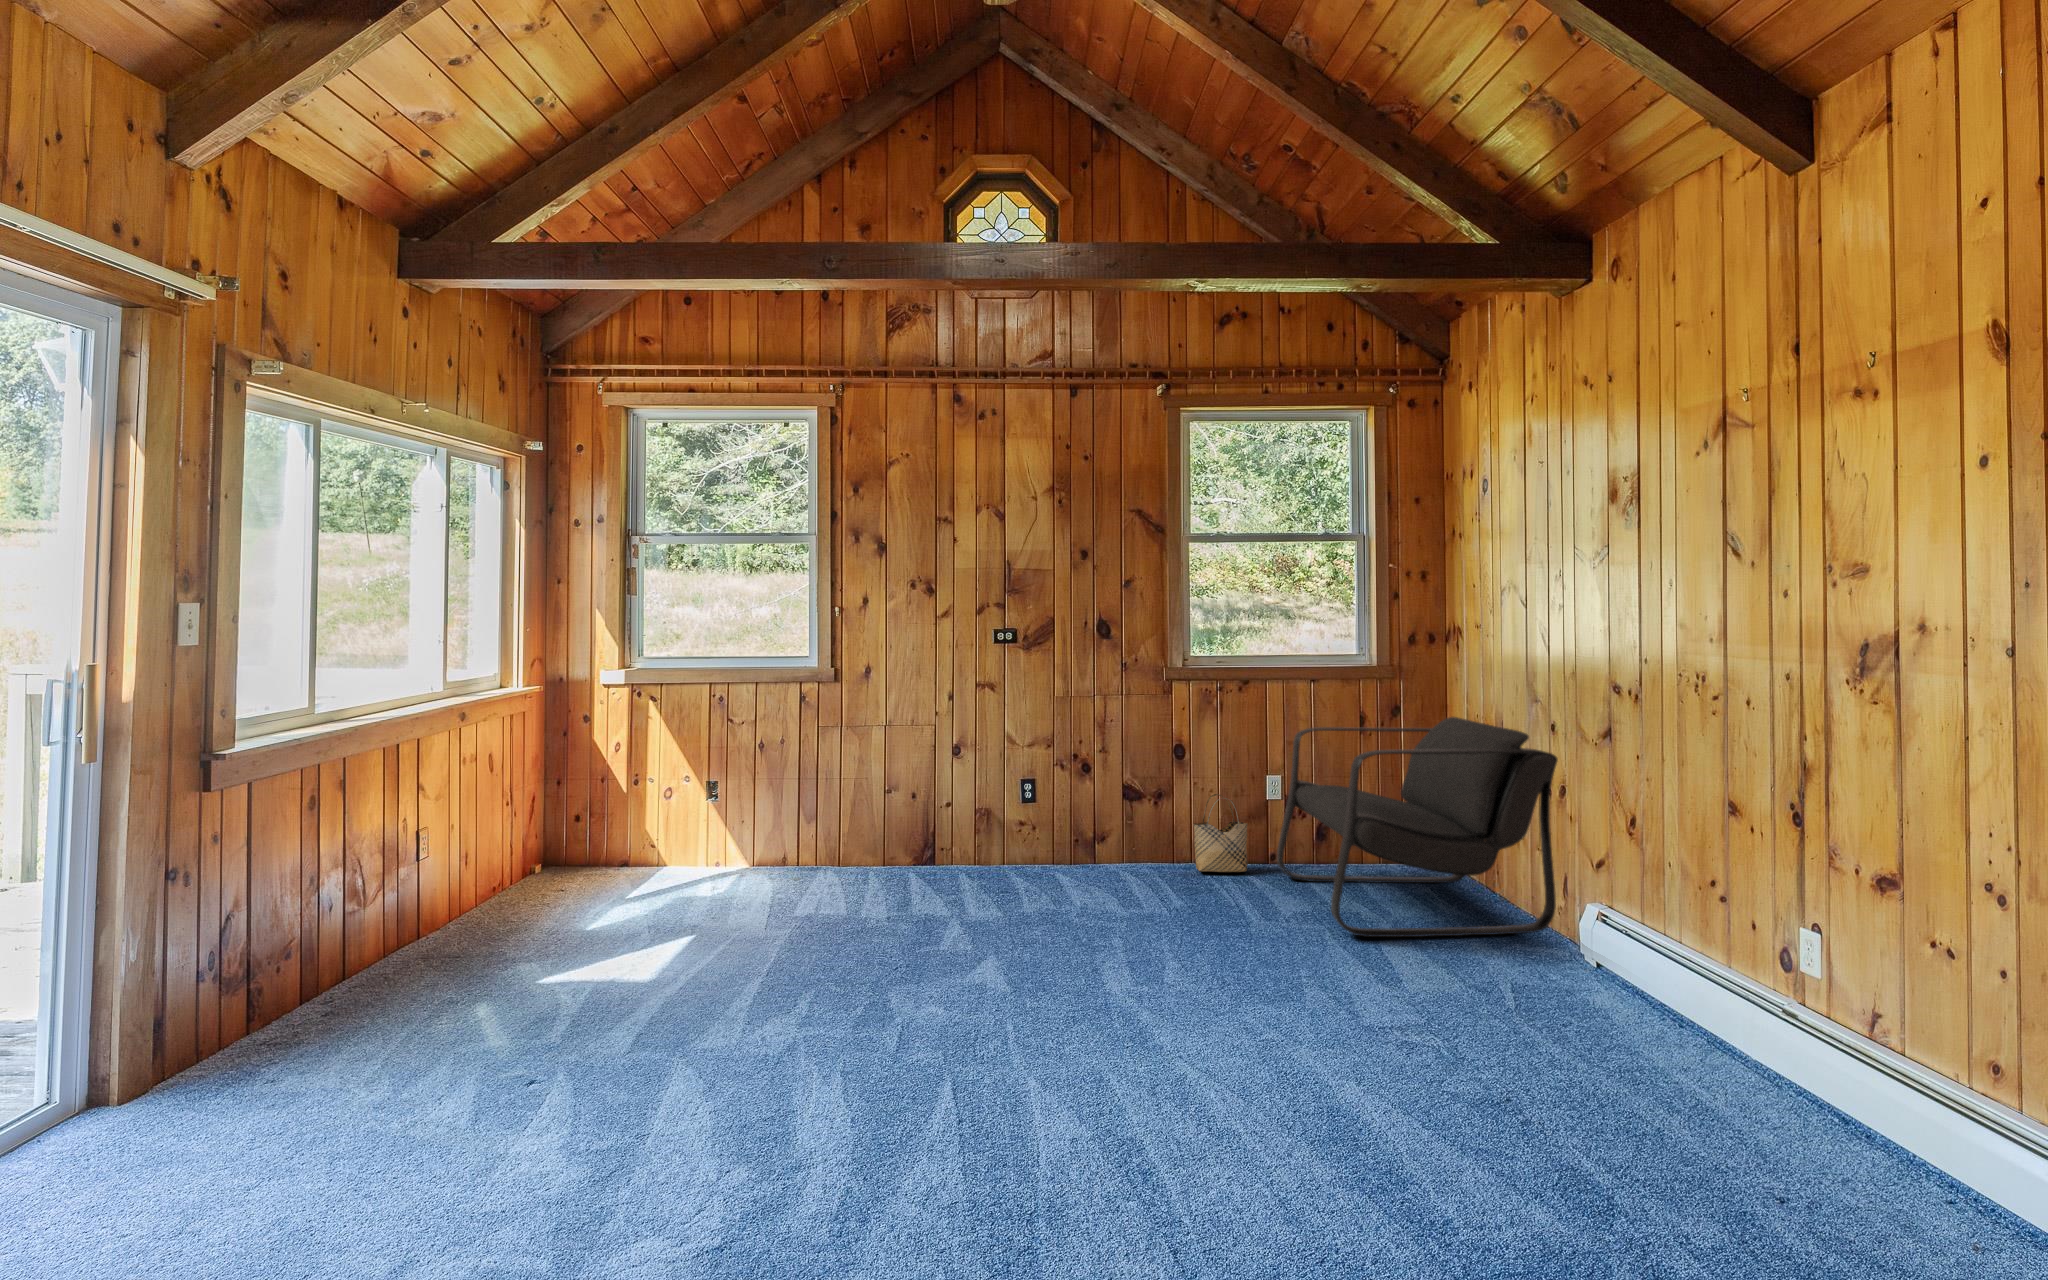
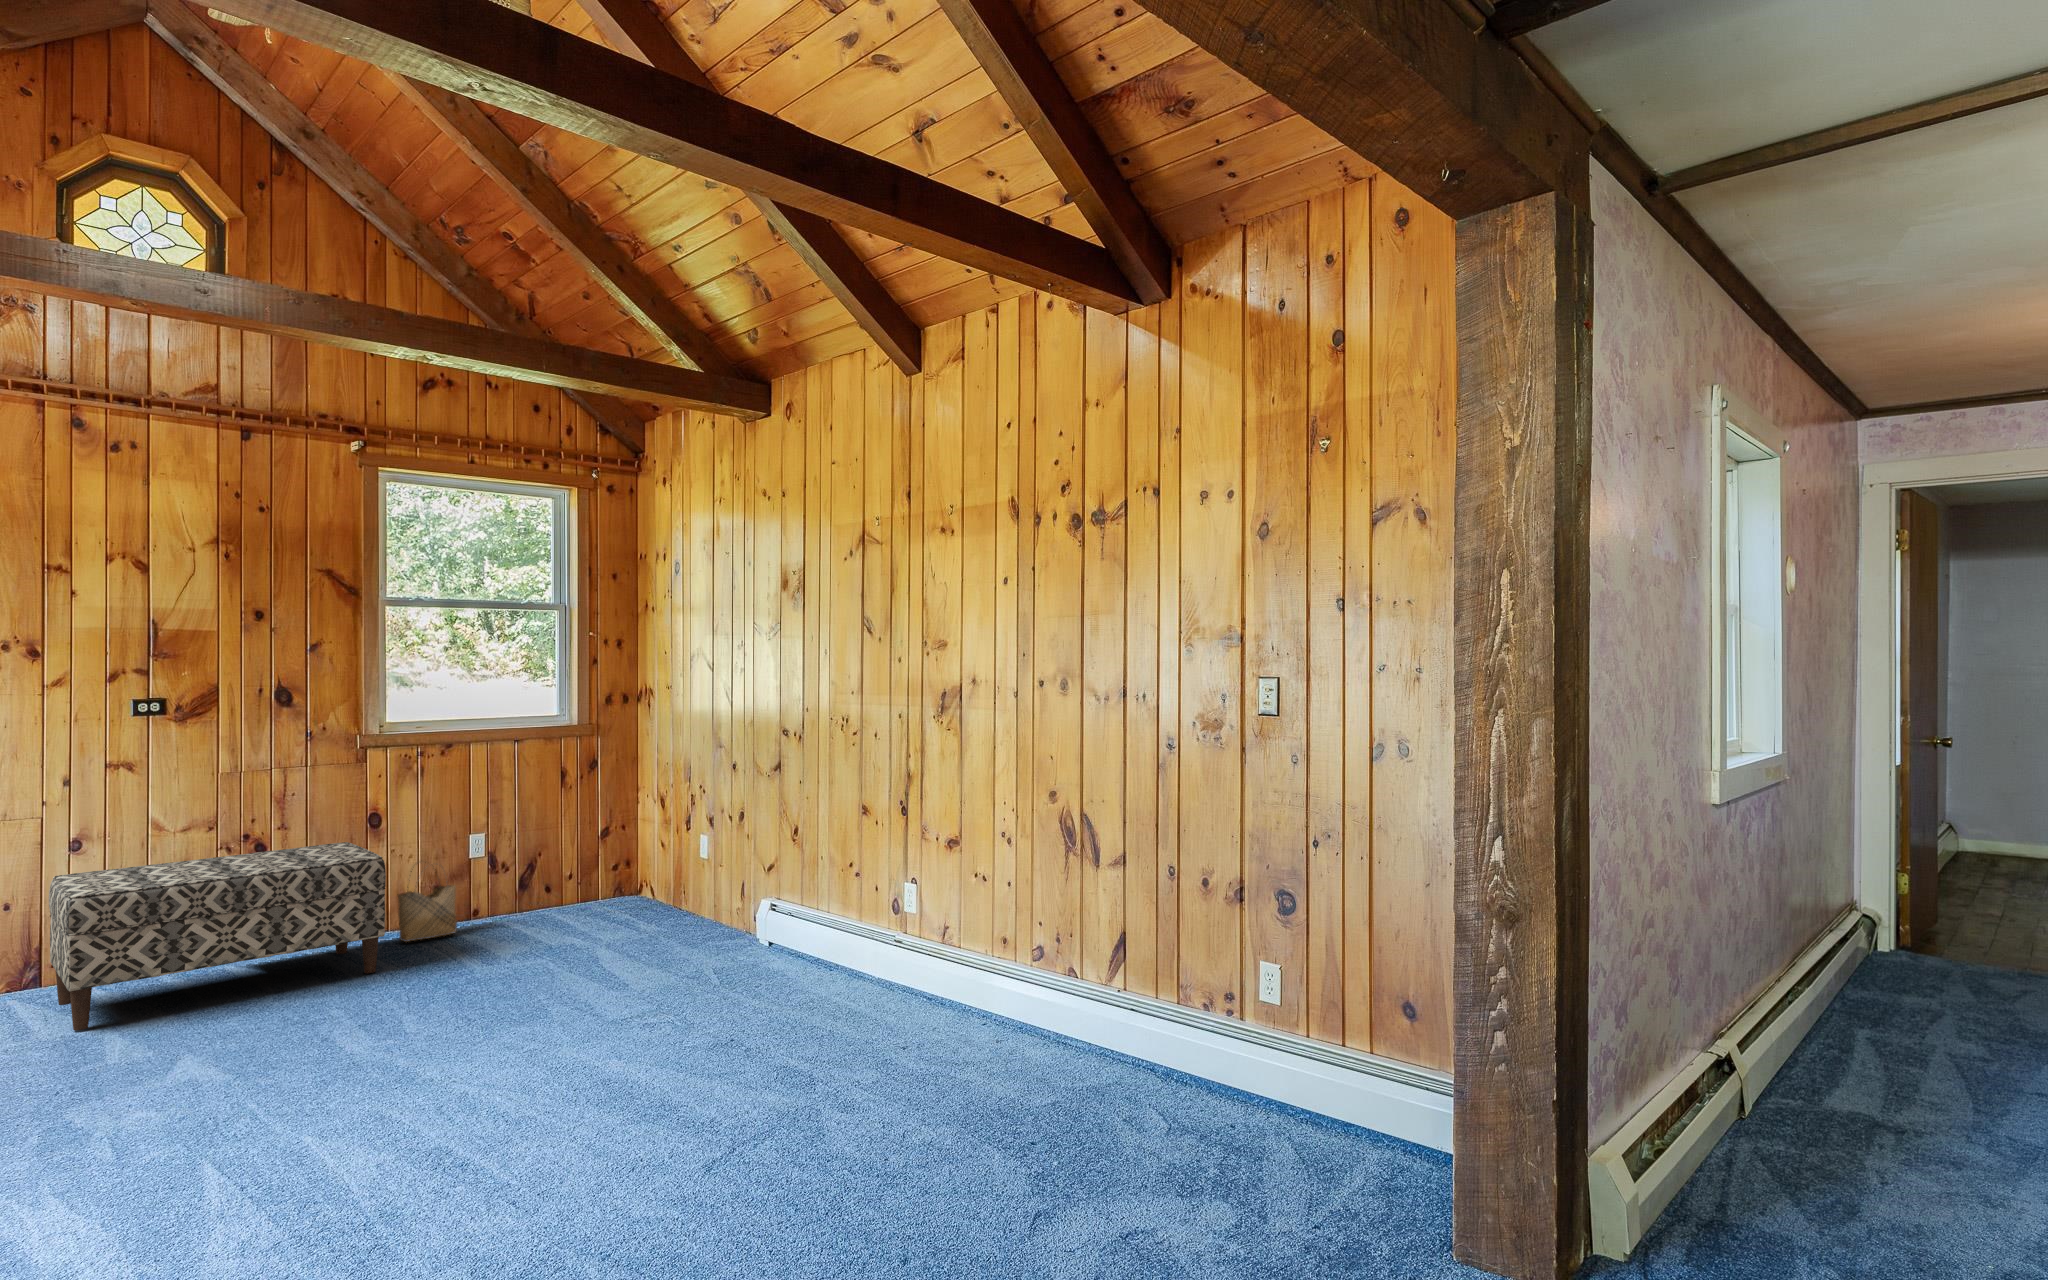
armchair: present [1277,717,1558,937] -> none [488,765,733,964]
bench: none [931,767,1170,896] -> present [49,842,386,1031]

